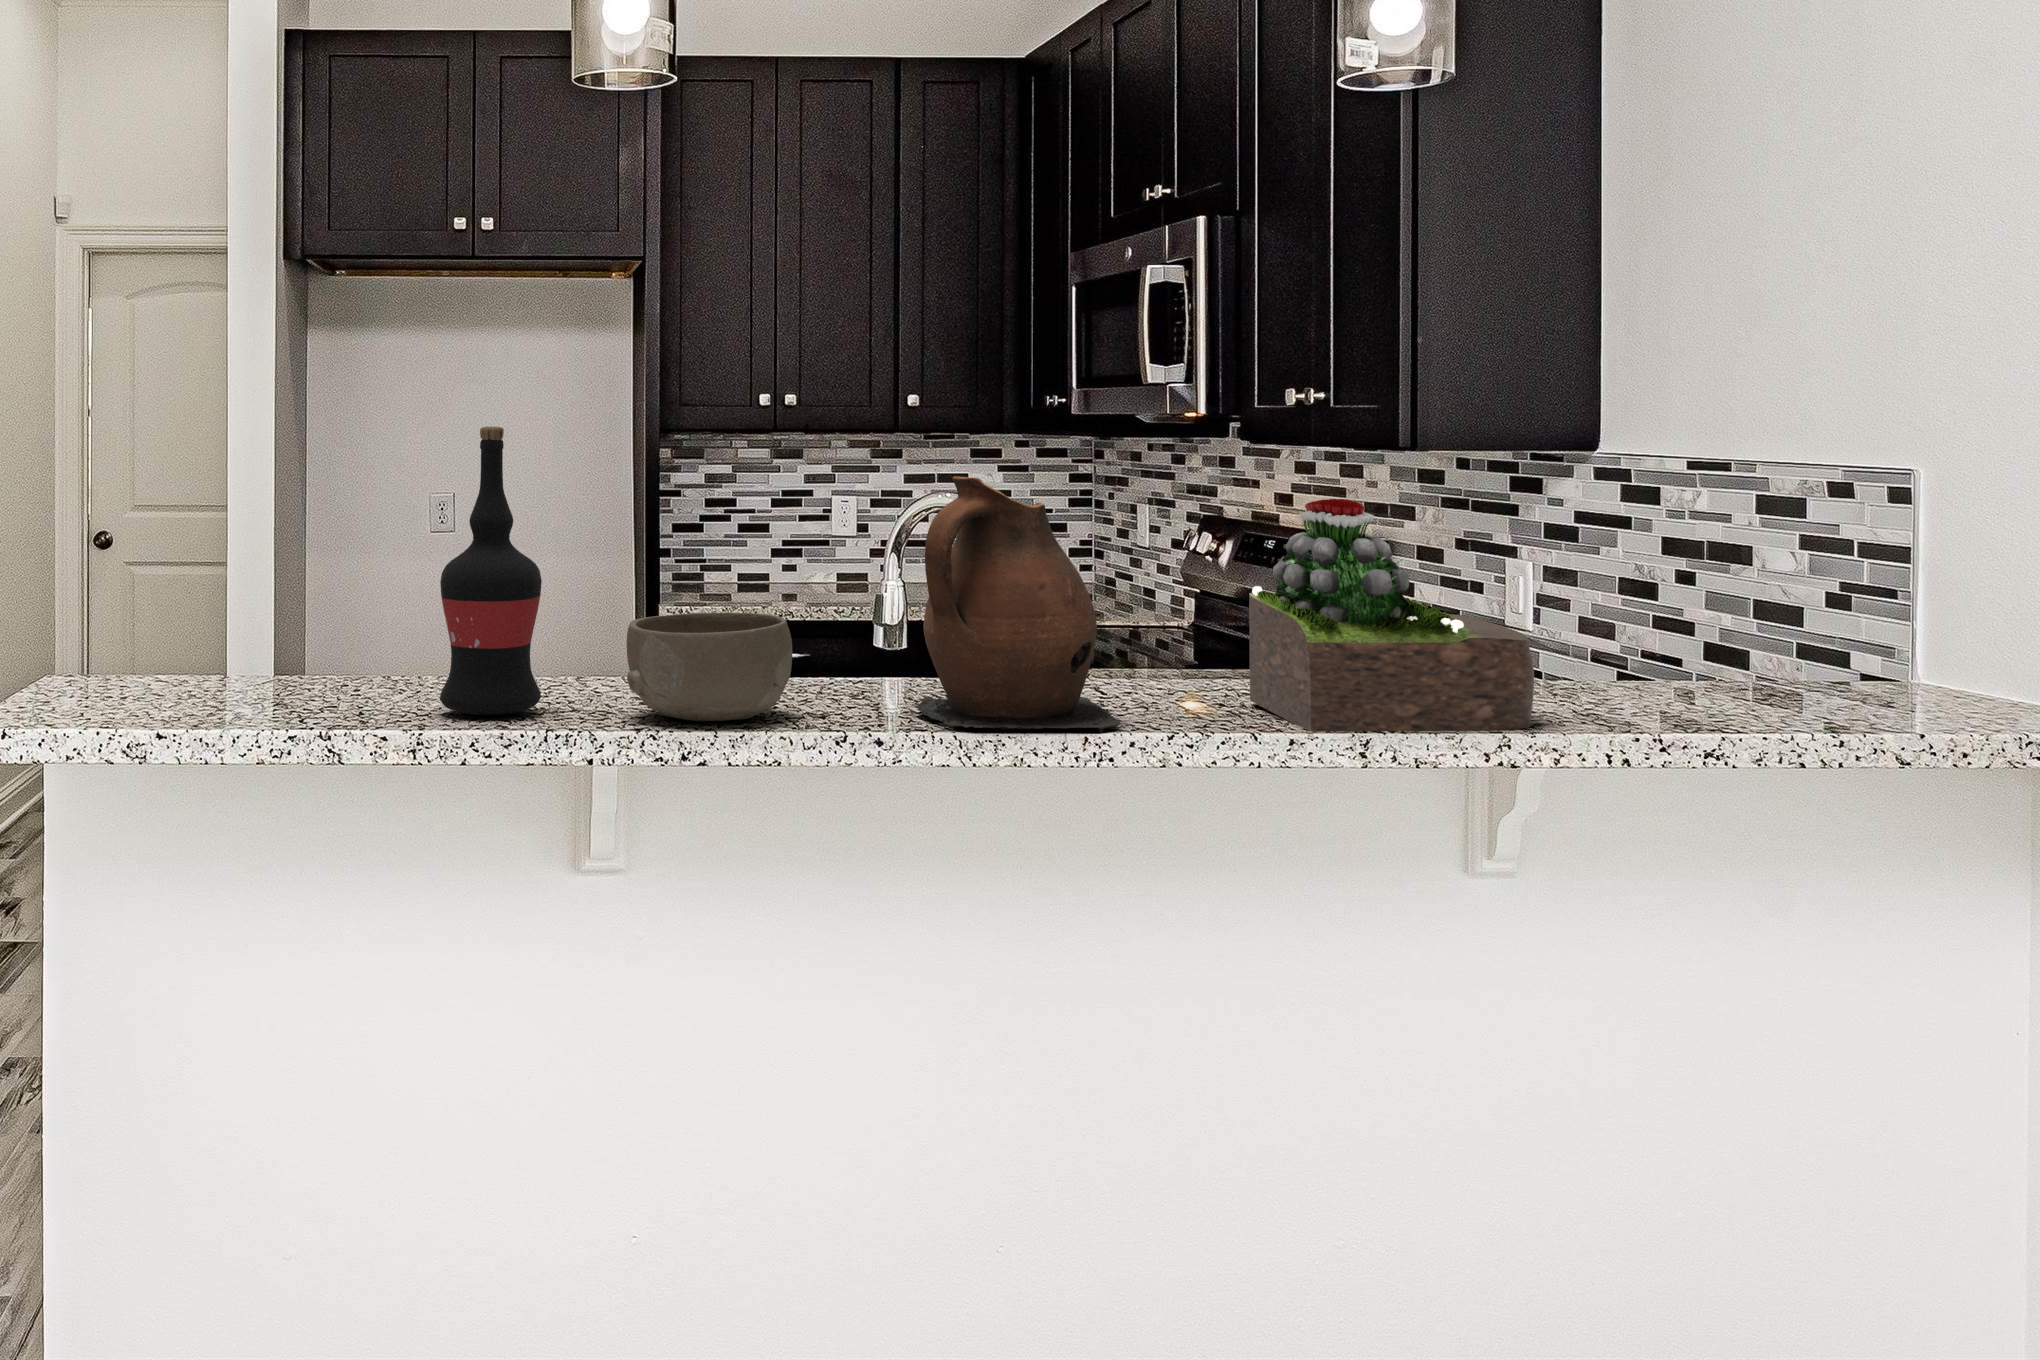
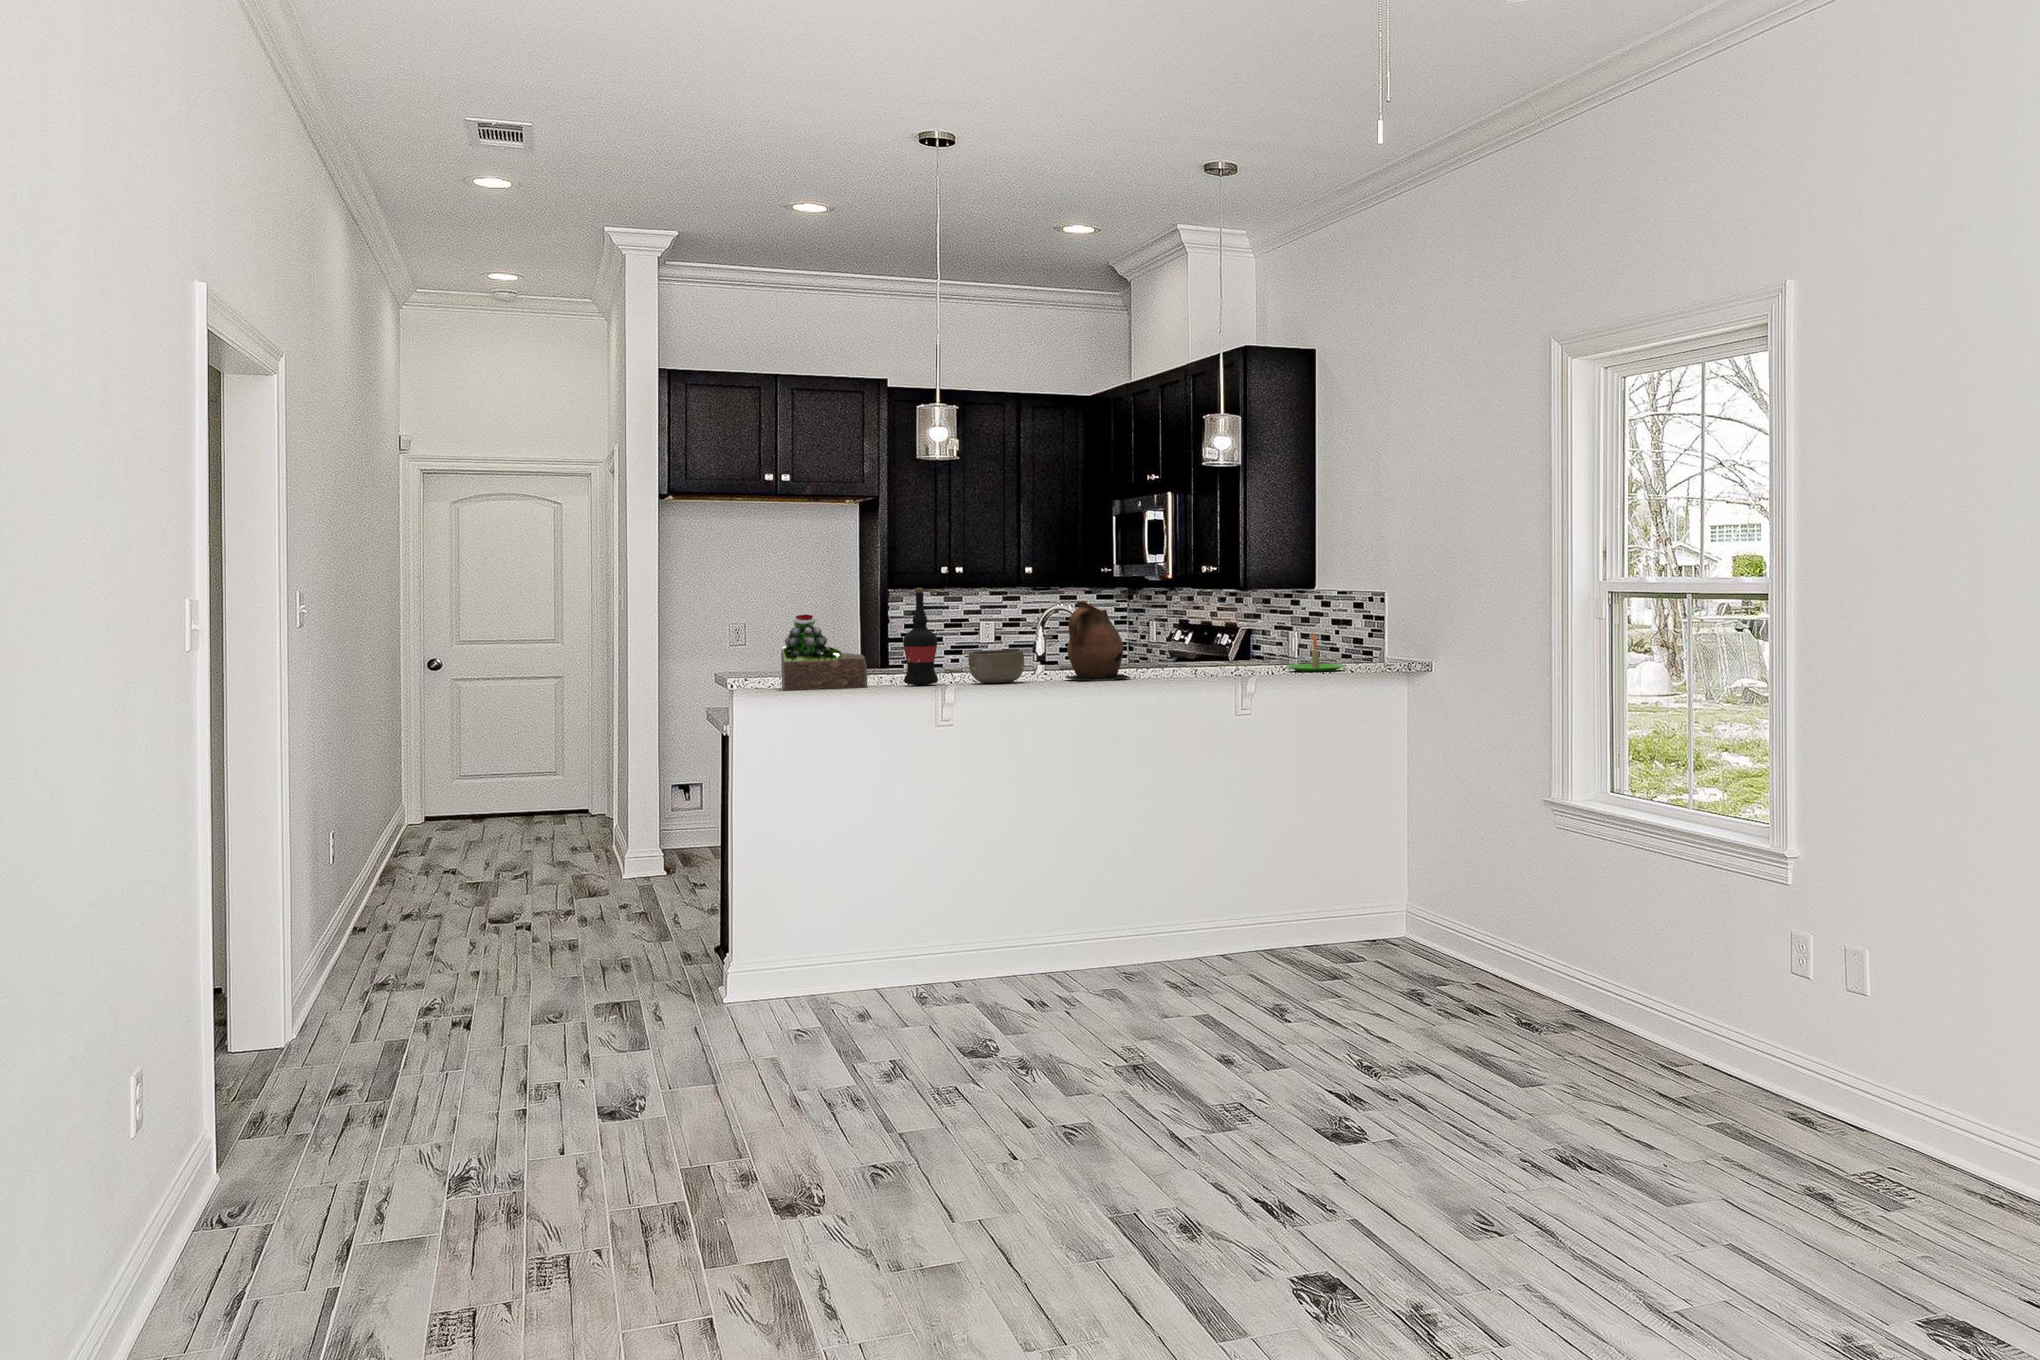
succulent plant: present [1249,499,1534,731] -> present [781,615,867,691]
candle: none [1601,586,1814,720] -> present [1286,632,1345,672]

